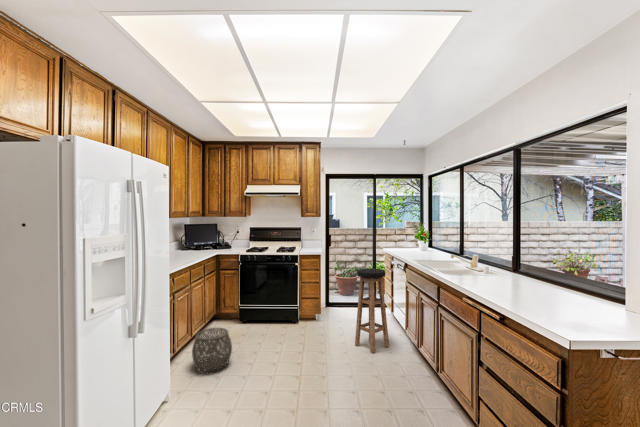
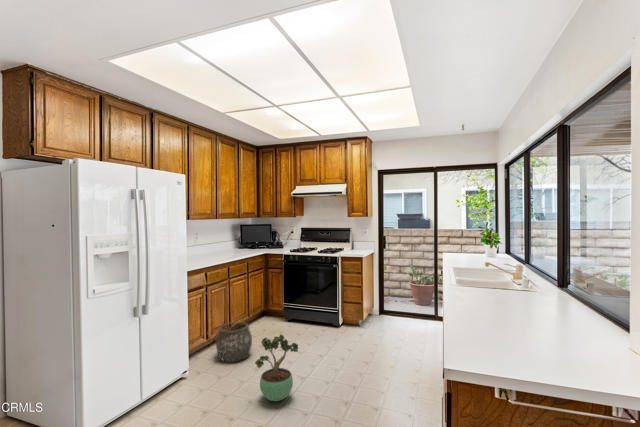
bar stool: present [355,268,389,353] -> none [381,275,419,371]
potted plant: none [271,332,312,400] -> present [255,334,298,401]

